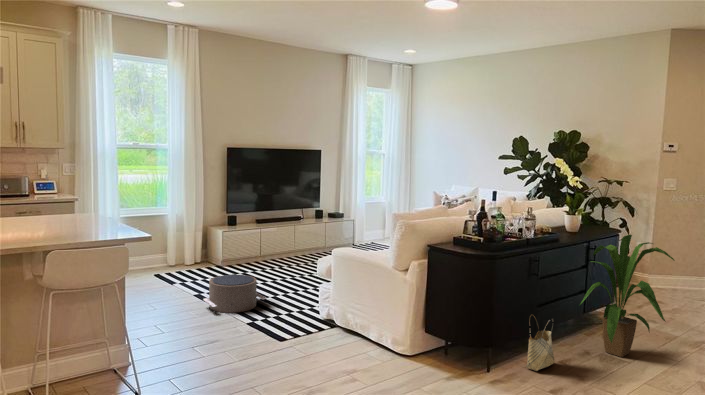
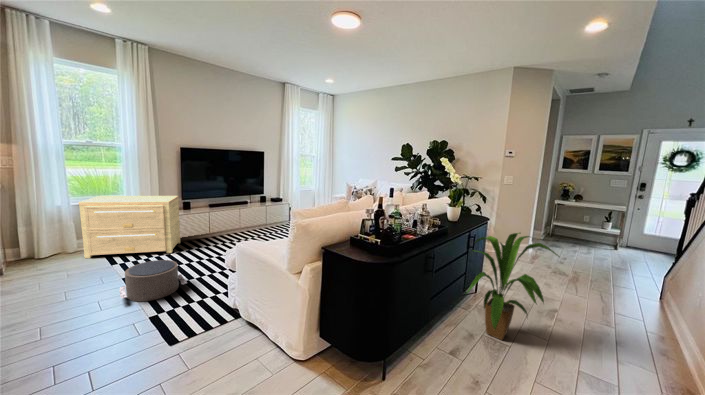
side table: none [136,207,228,277] -> present [79,196,180,258]
woven basket: present [526,315,555,371] -> none [421,313,448,375]

